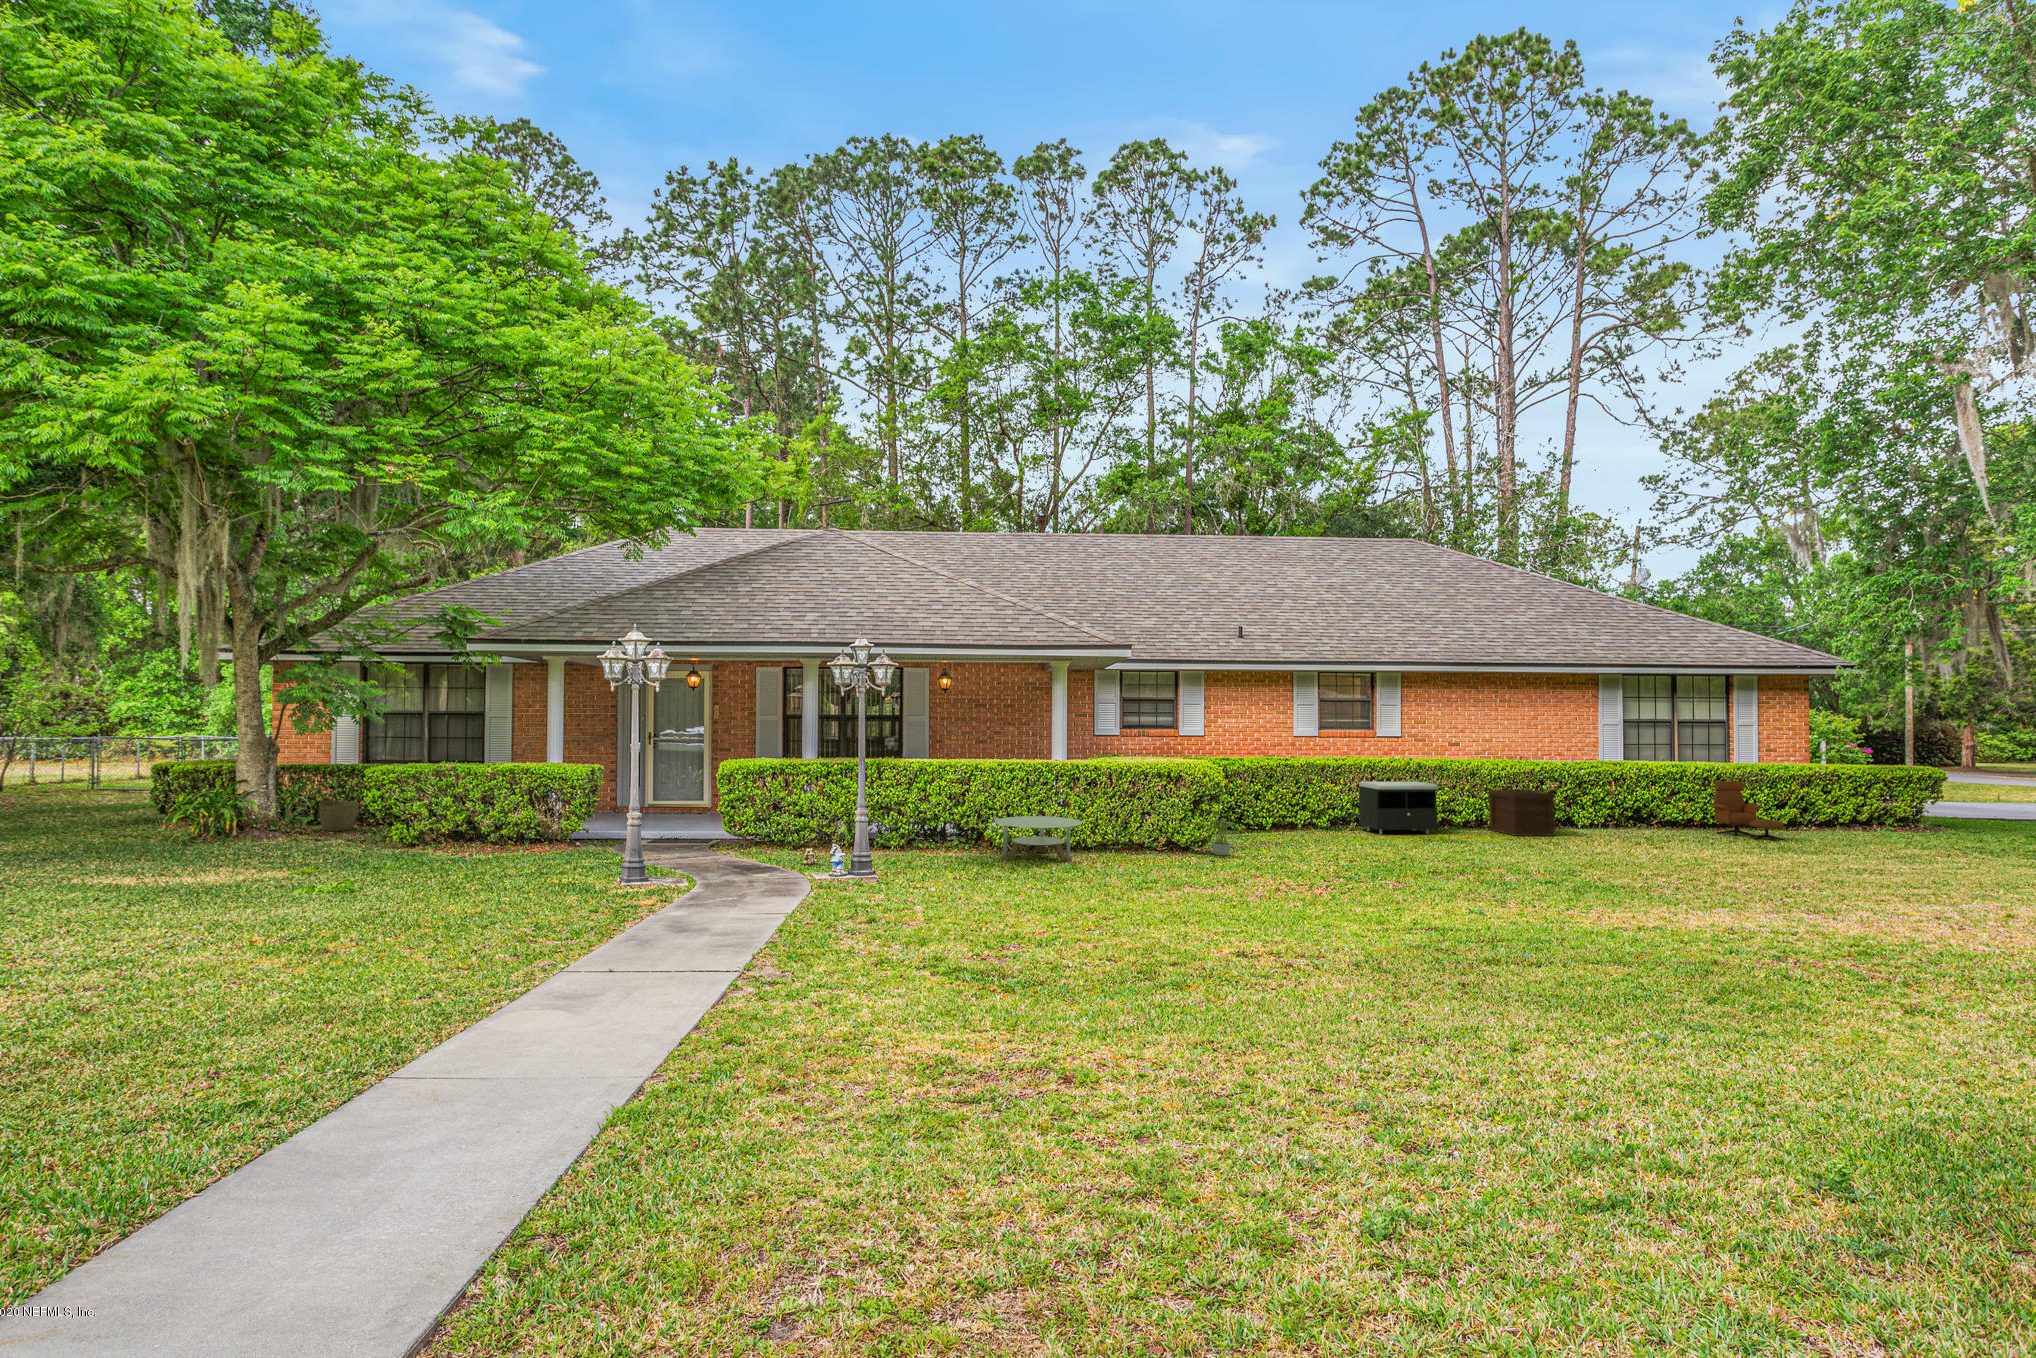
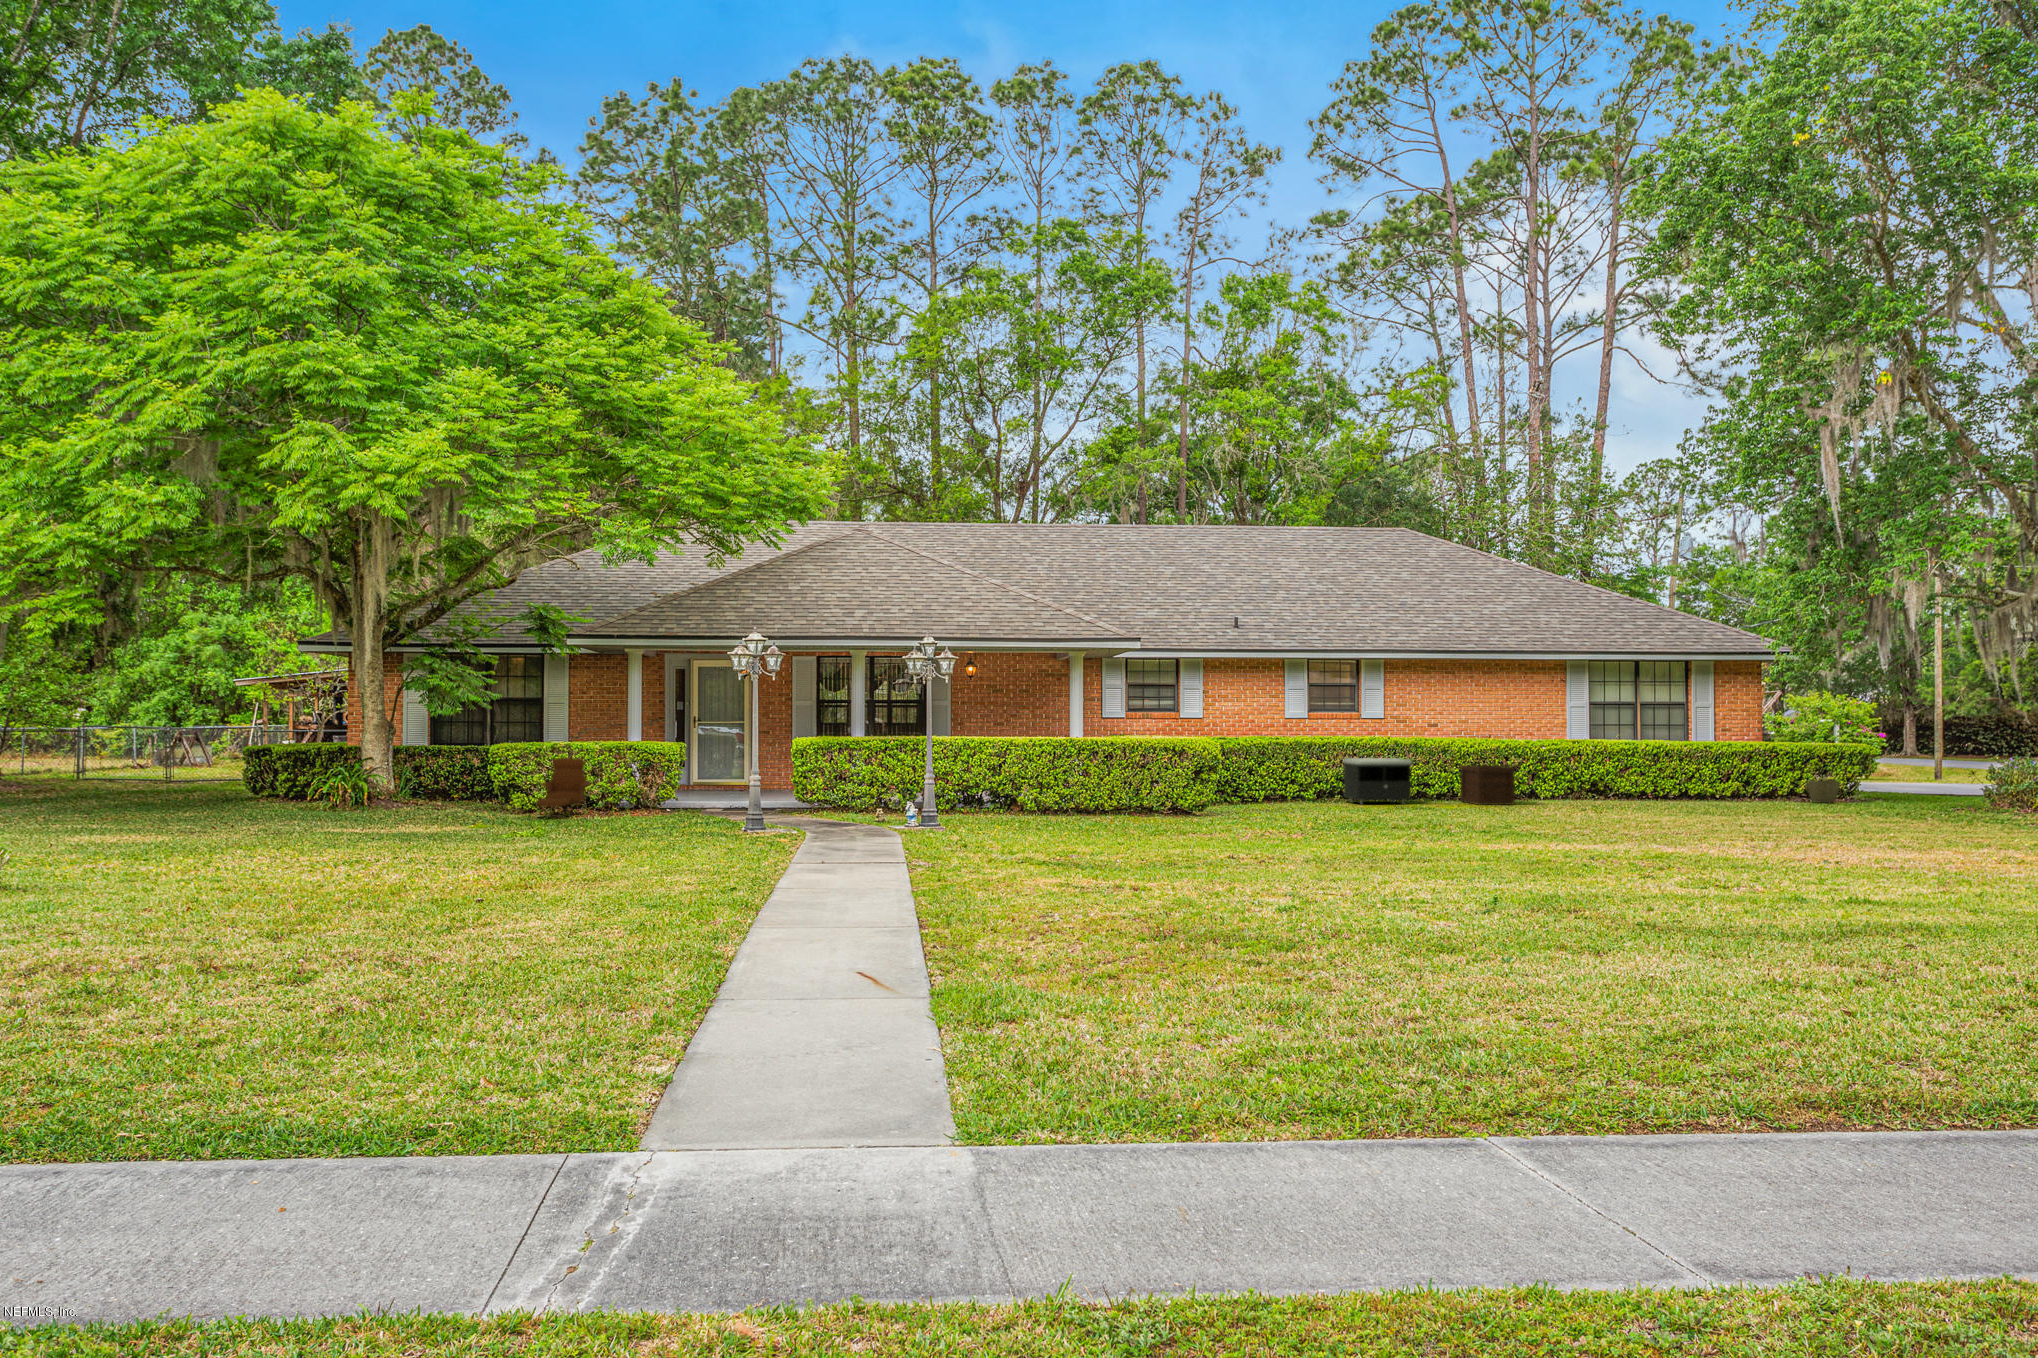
lounge chair: present [1711,781,1786,841] -> present [537,758,590,819]
woven basket: present [319,794,359,831] -> present [1807,779,1839,803]
round table: present [995,816,1082,862] -> none [1030,785,1103,820]
potted plant: present [1202,819,1241,855] -> none [1202,786,1236,816]

